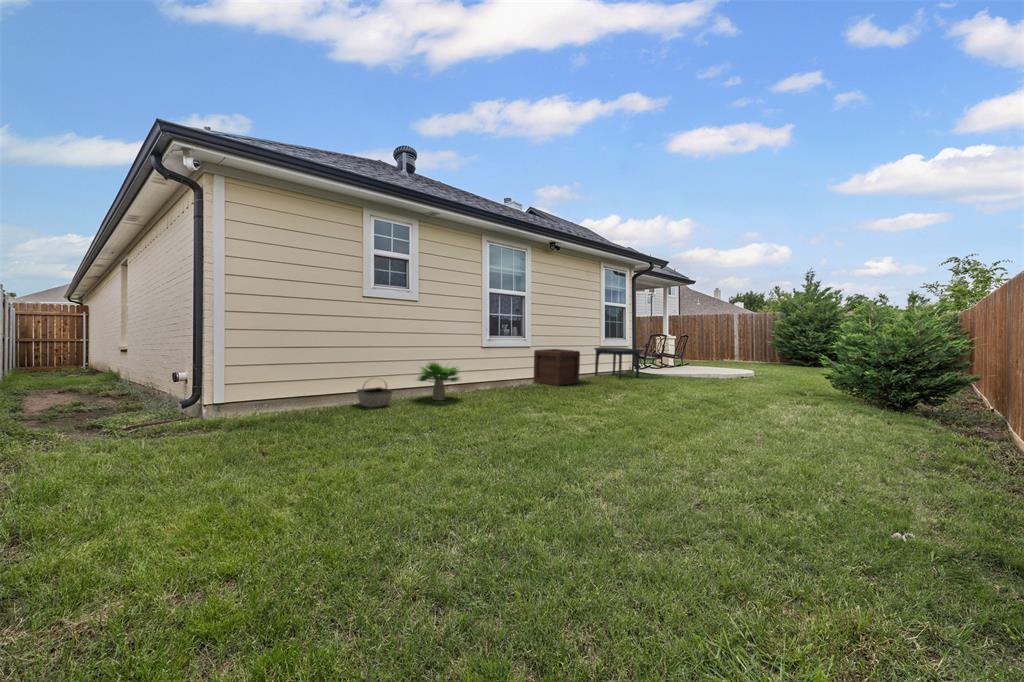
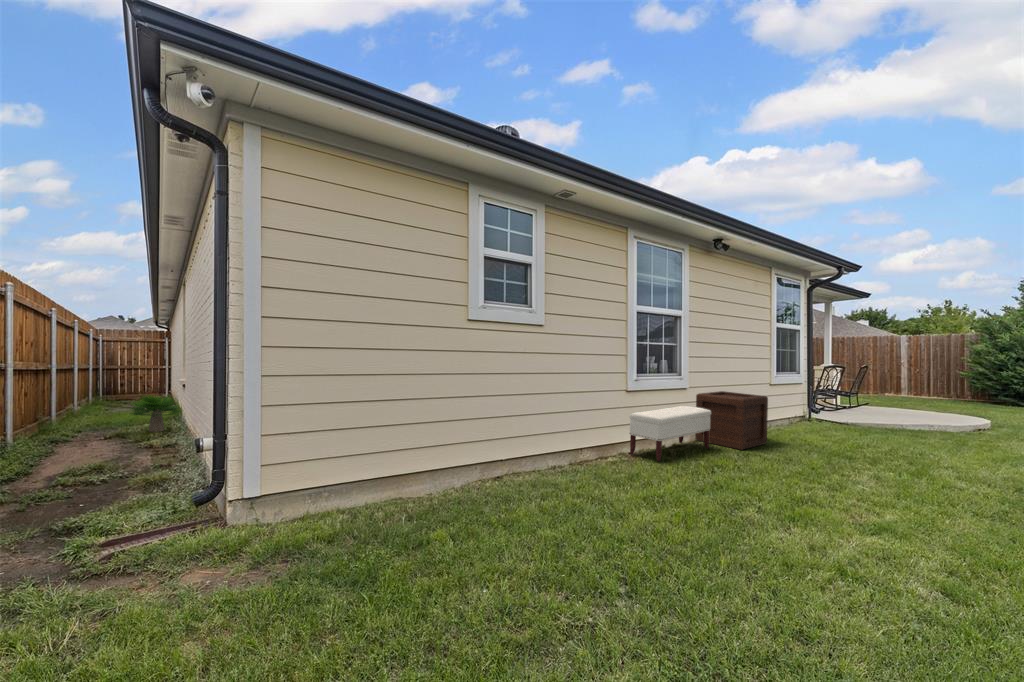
round table: present [594,348,642,379] -> none [768,387,850,436]
bench: none [481,358,539,391] -> present [629,406,711,461]
potted plant: present [417,362,460,400] -> present [131,395,181,432]
basket: present [357,384,393,408] -> none [457,449,515,502]

